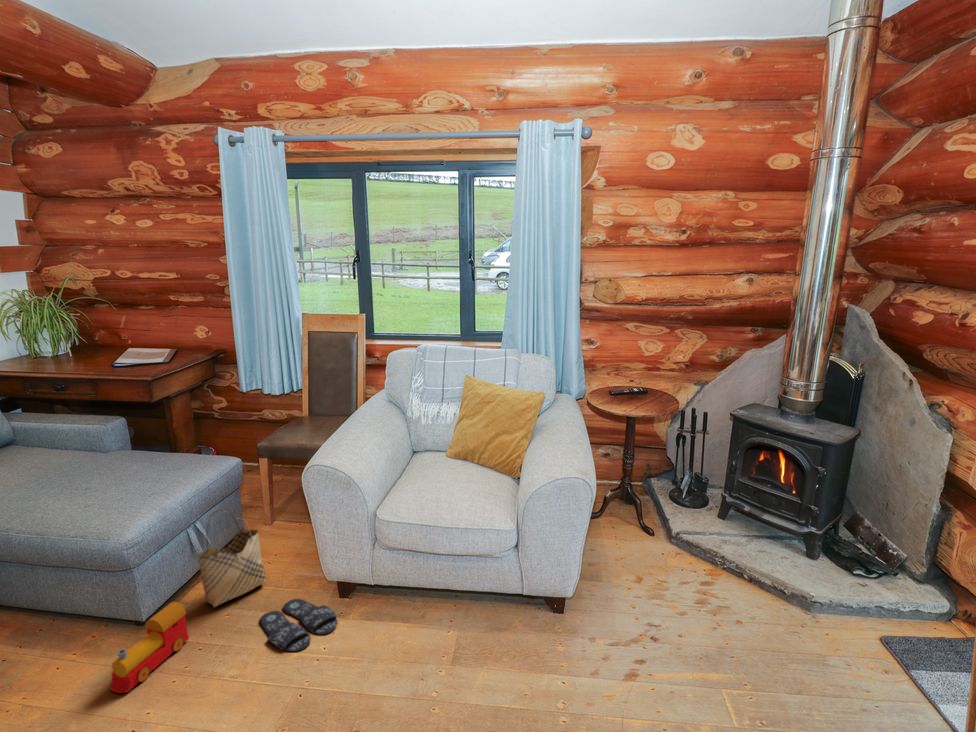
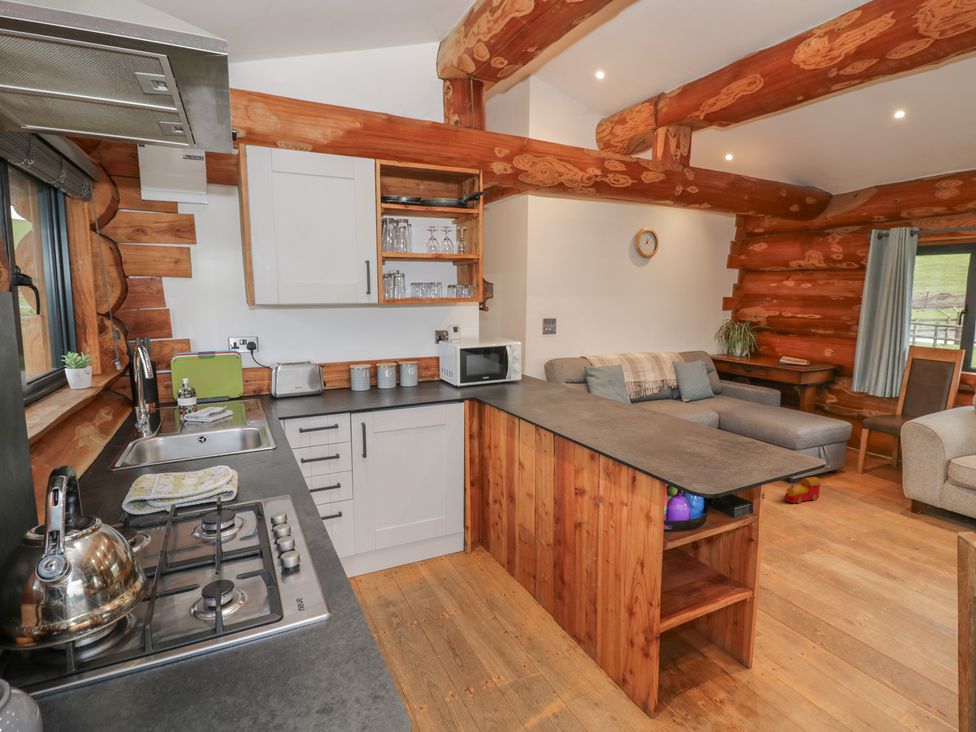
woven basket: present [197,510,266,607] -> none [825,444,863,494]
slippers: present [260,599,337,652] -> none [860,504,913,524]

